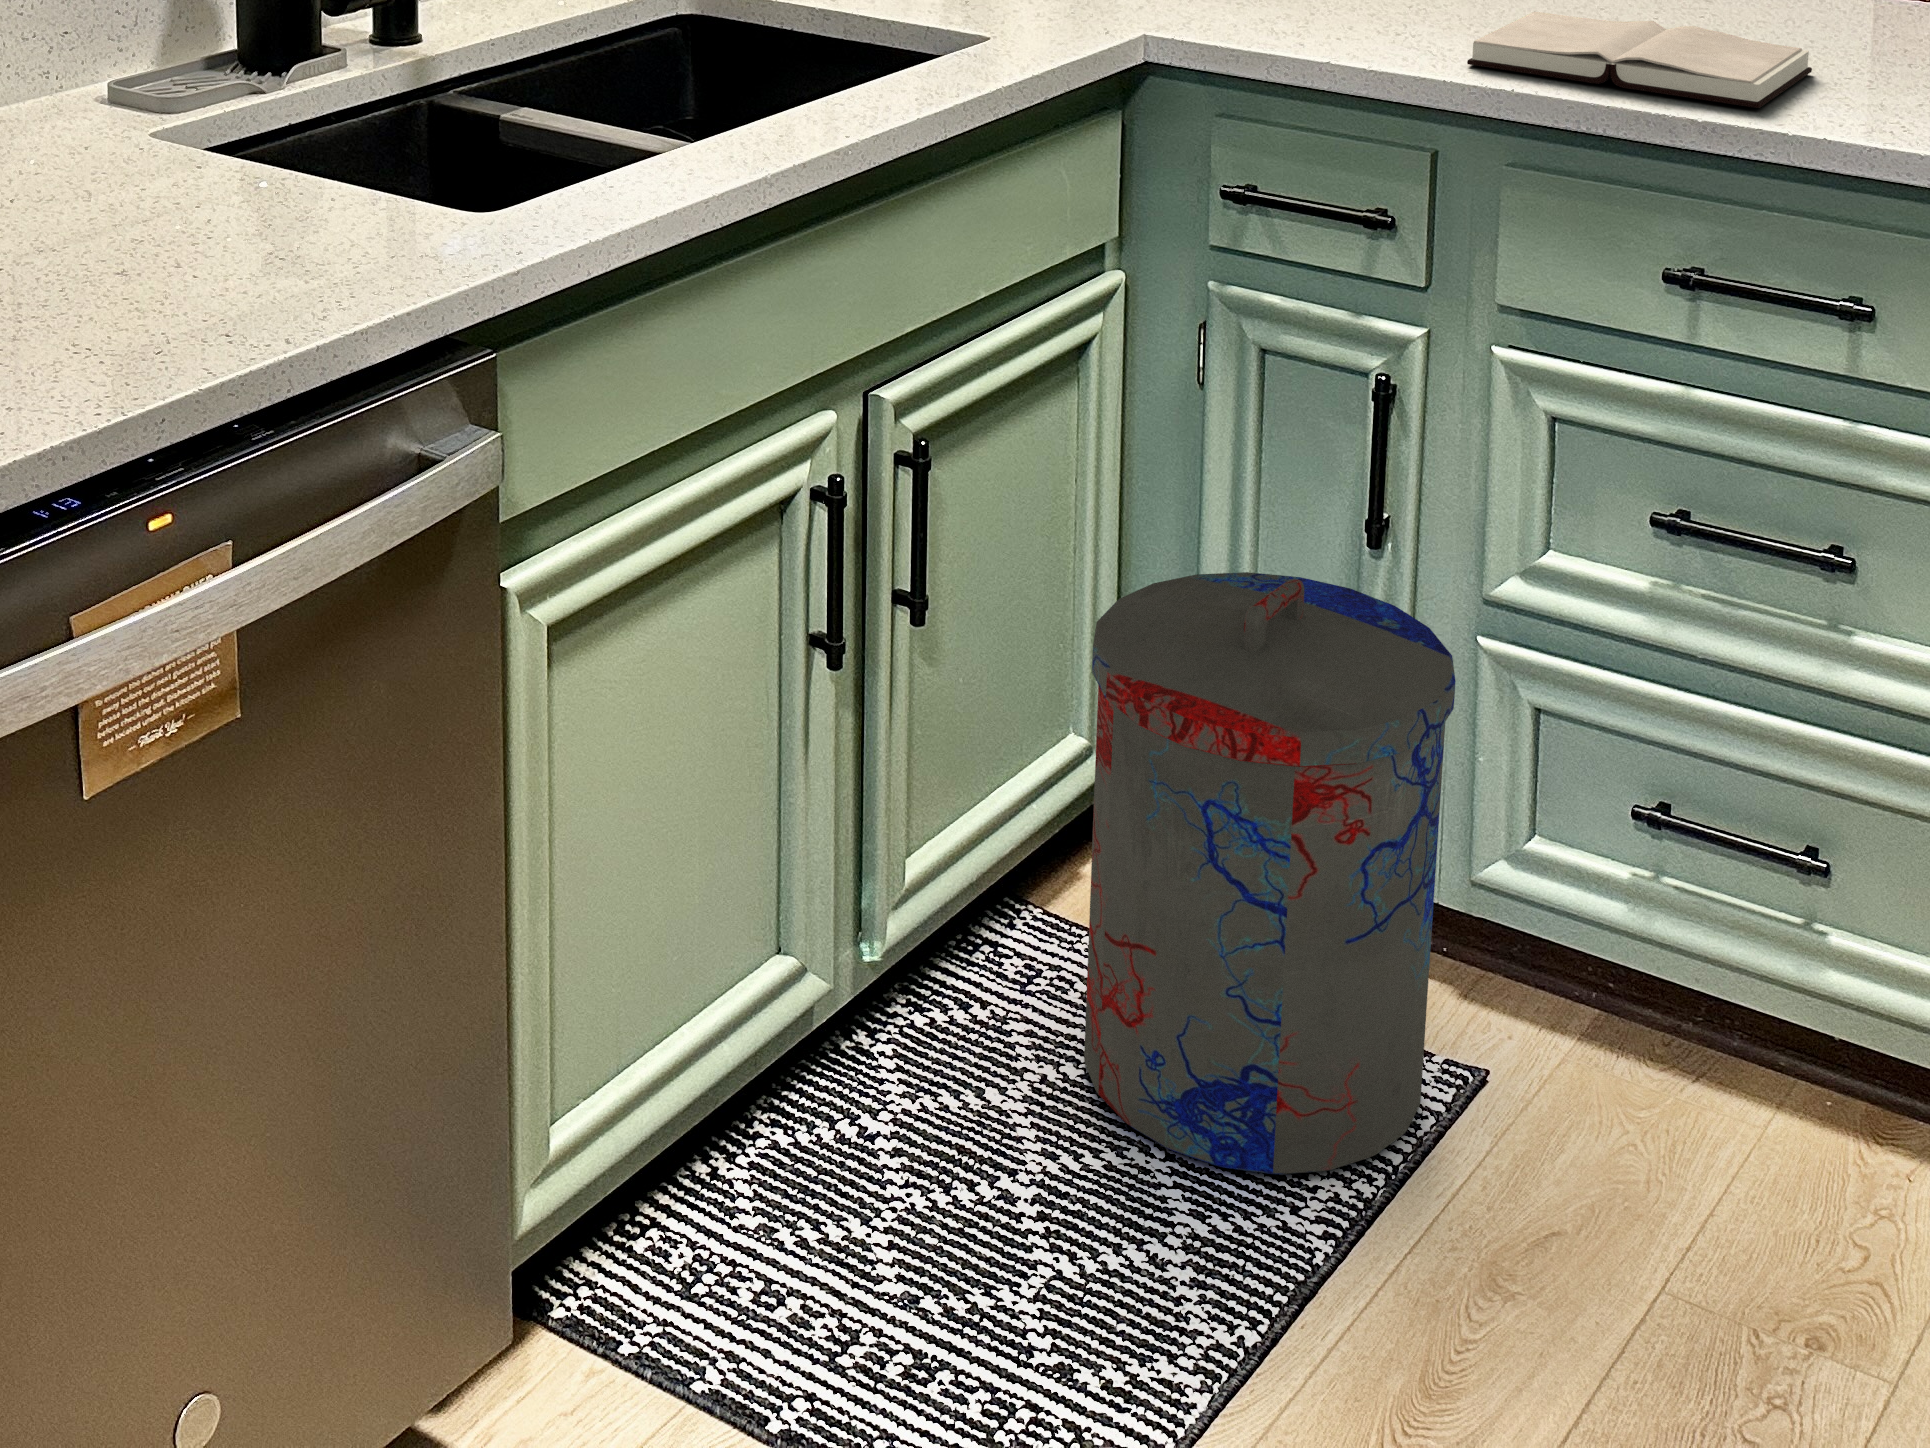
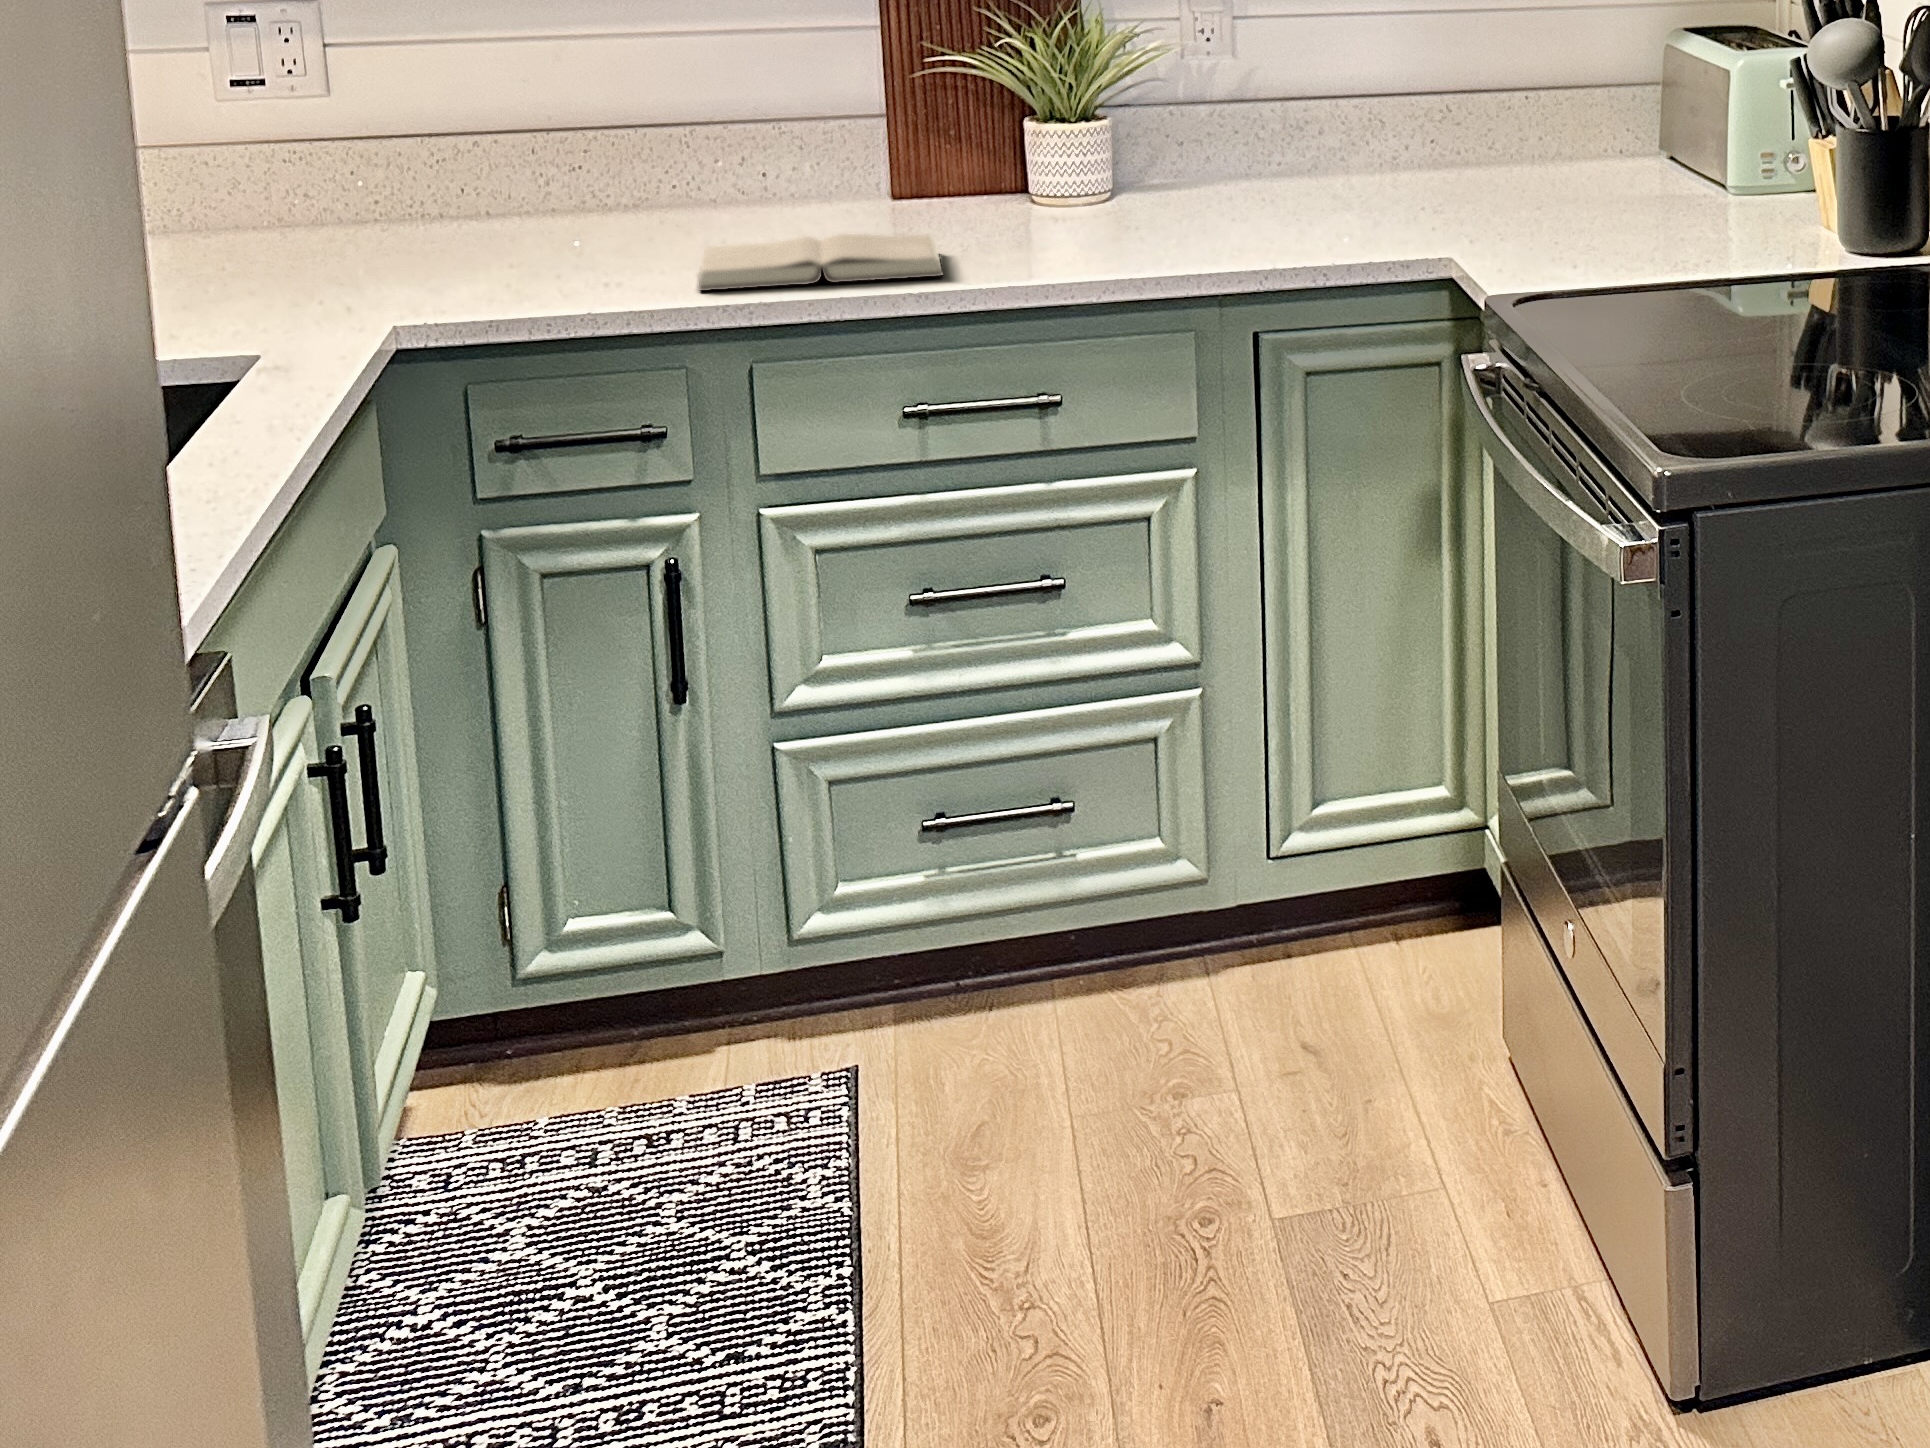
trash can: present [1084,572,1456,1174] -> none [506,728,841,1217]

